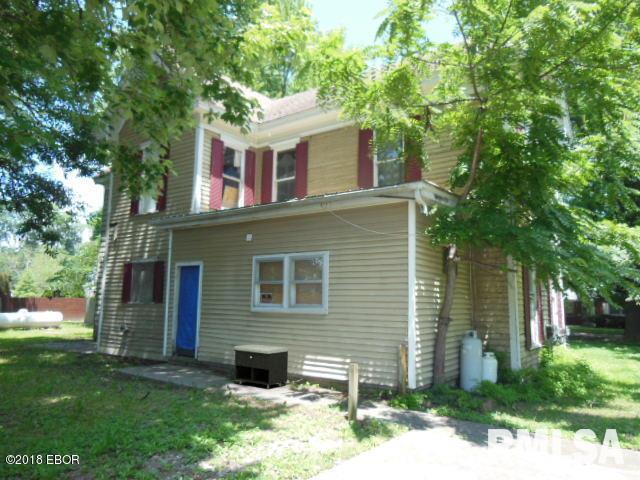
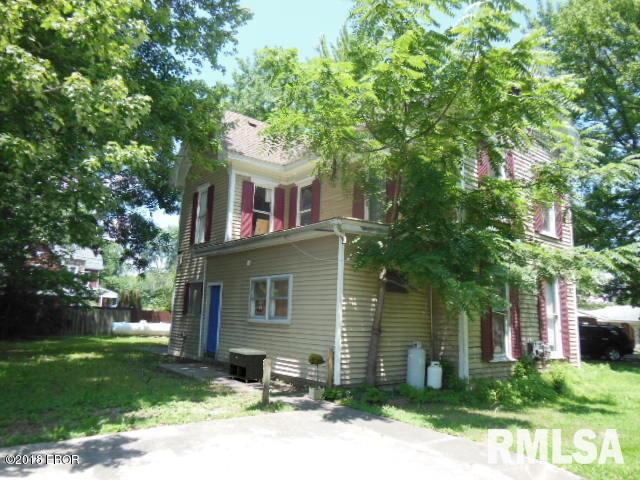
potted tree: none [376,349,400,407] -> present [308,353,325,400]

